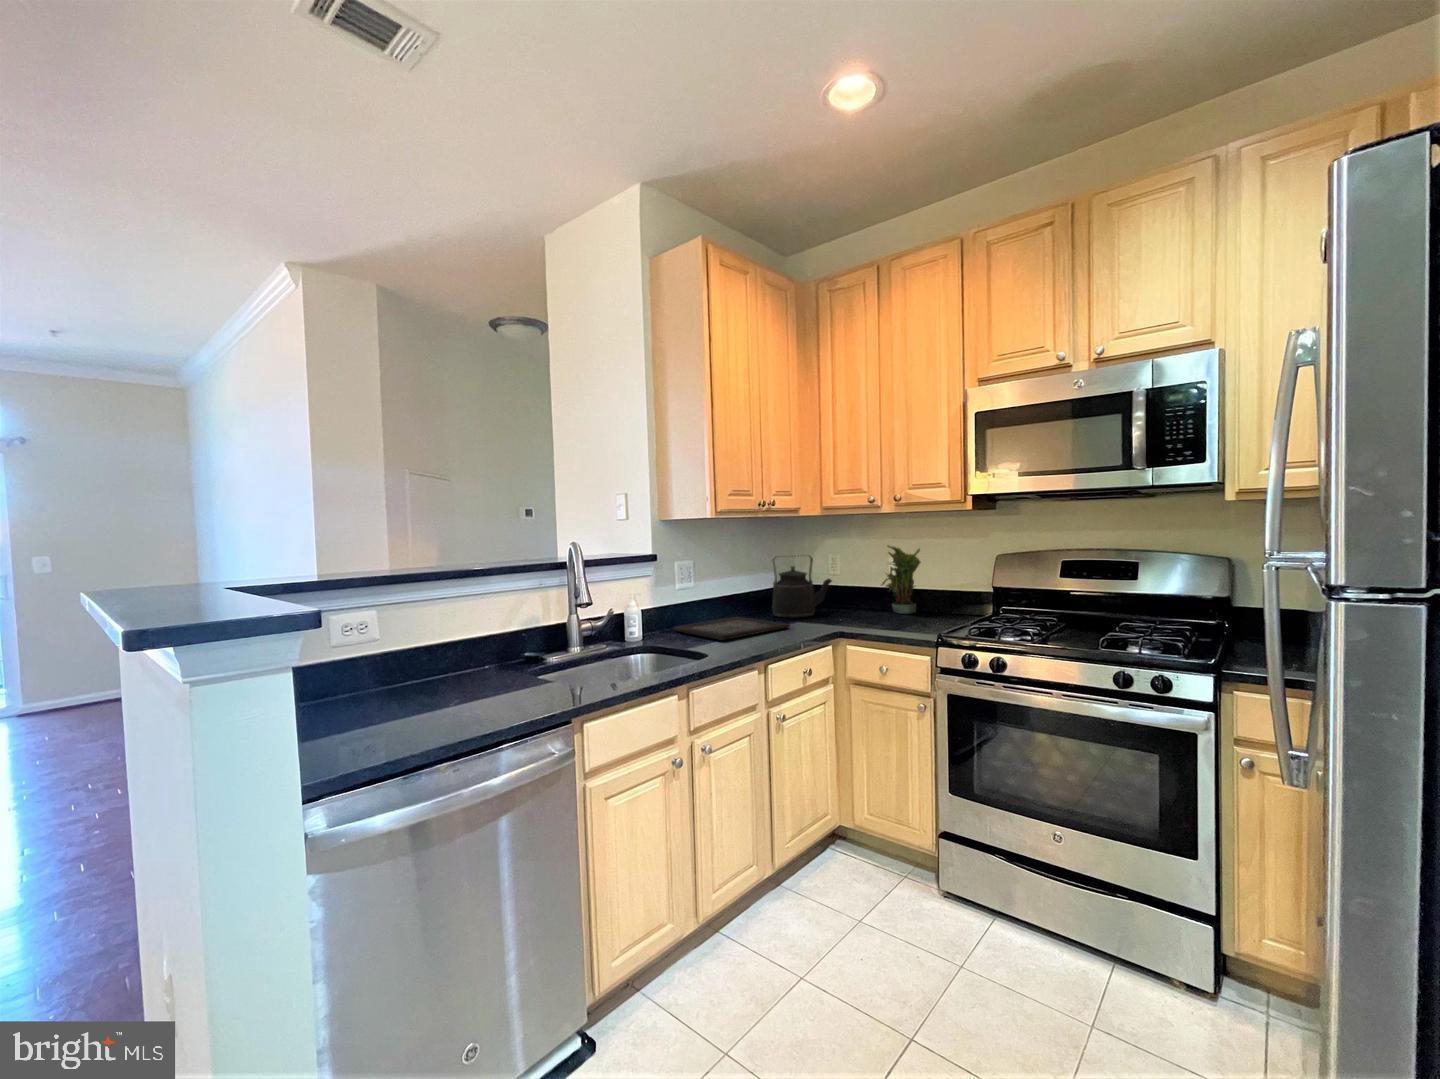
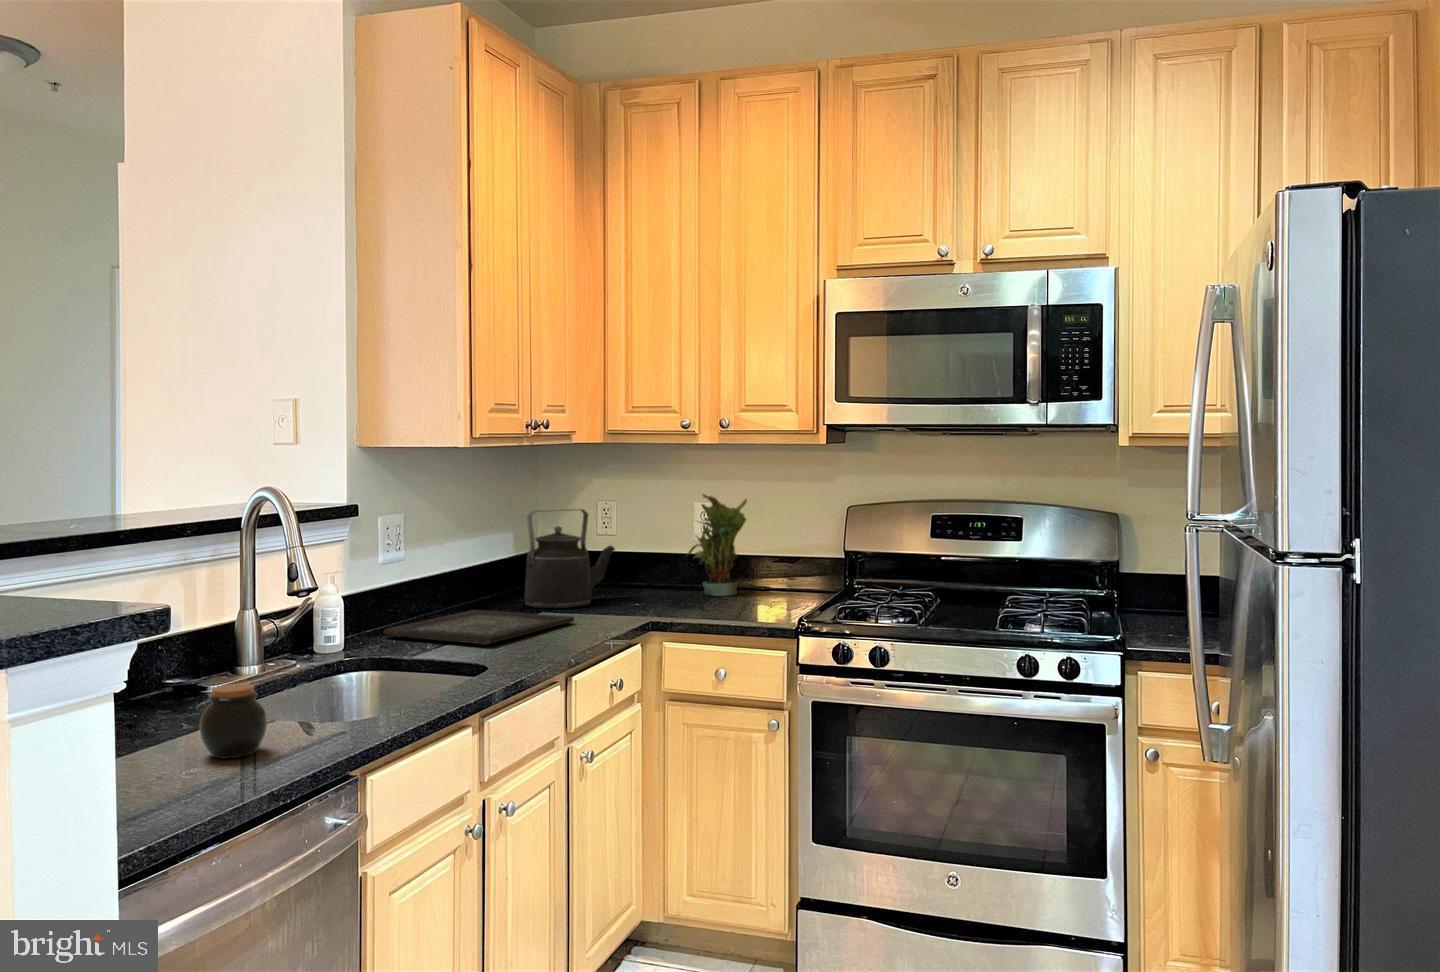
jar: none [490,661,529,706] -> present [200,683,267,758]

